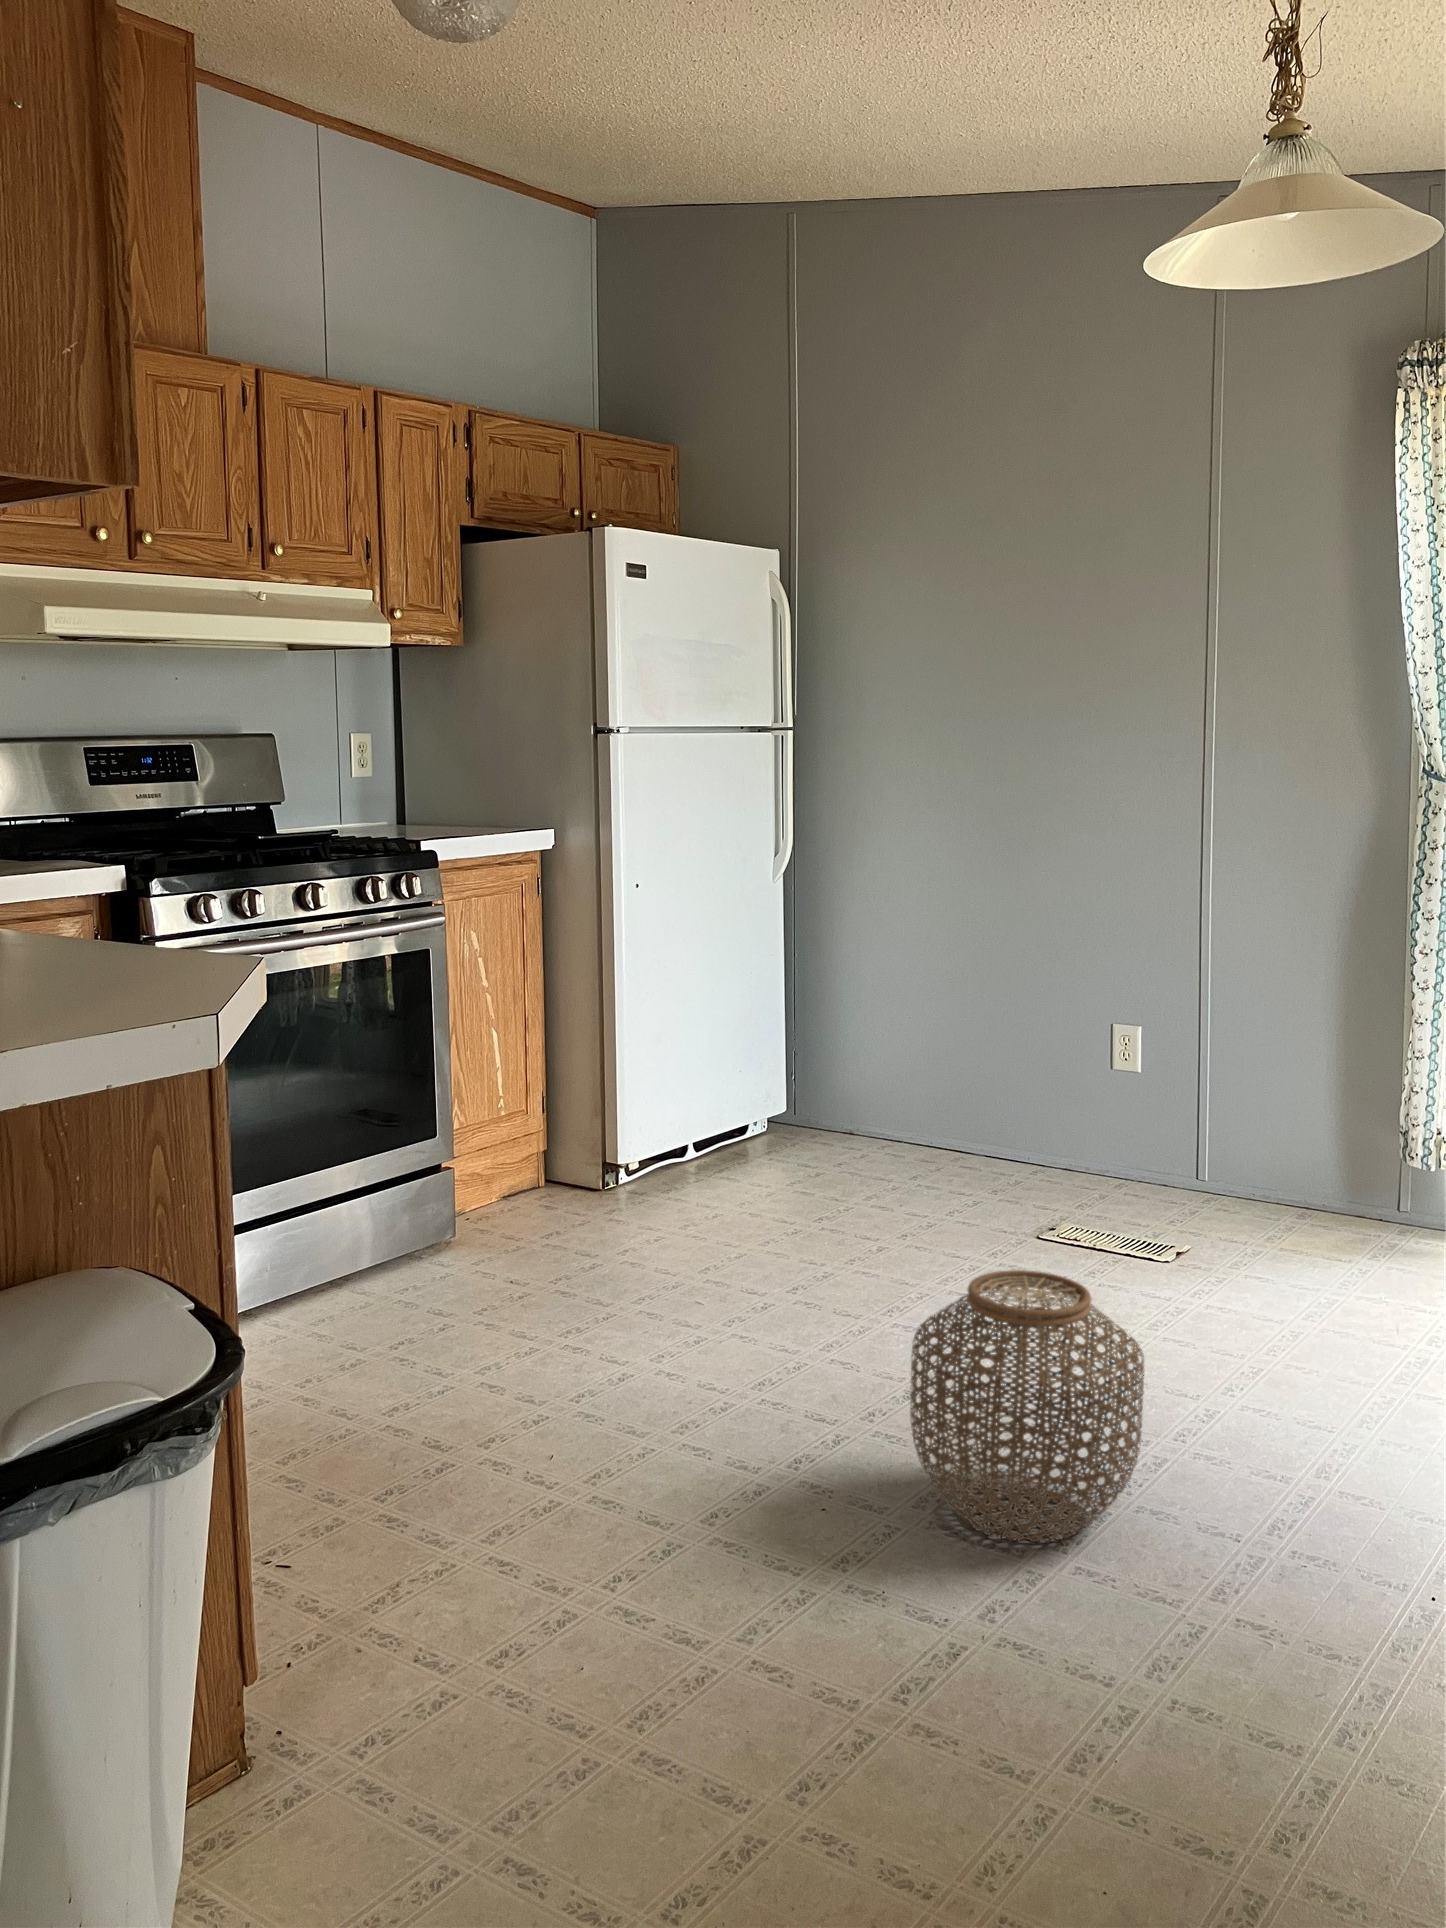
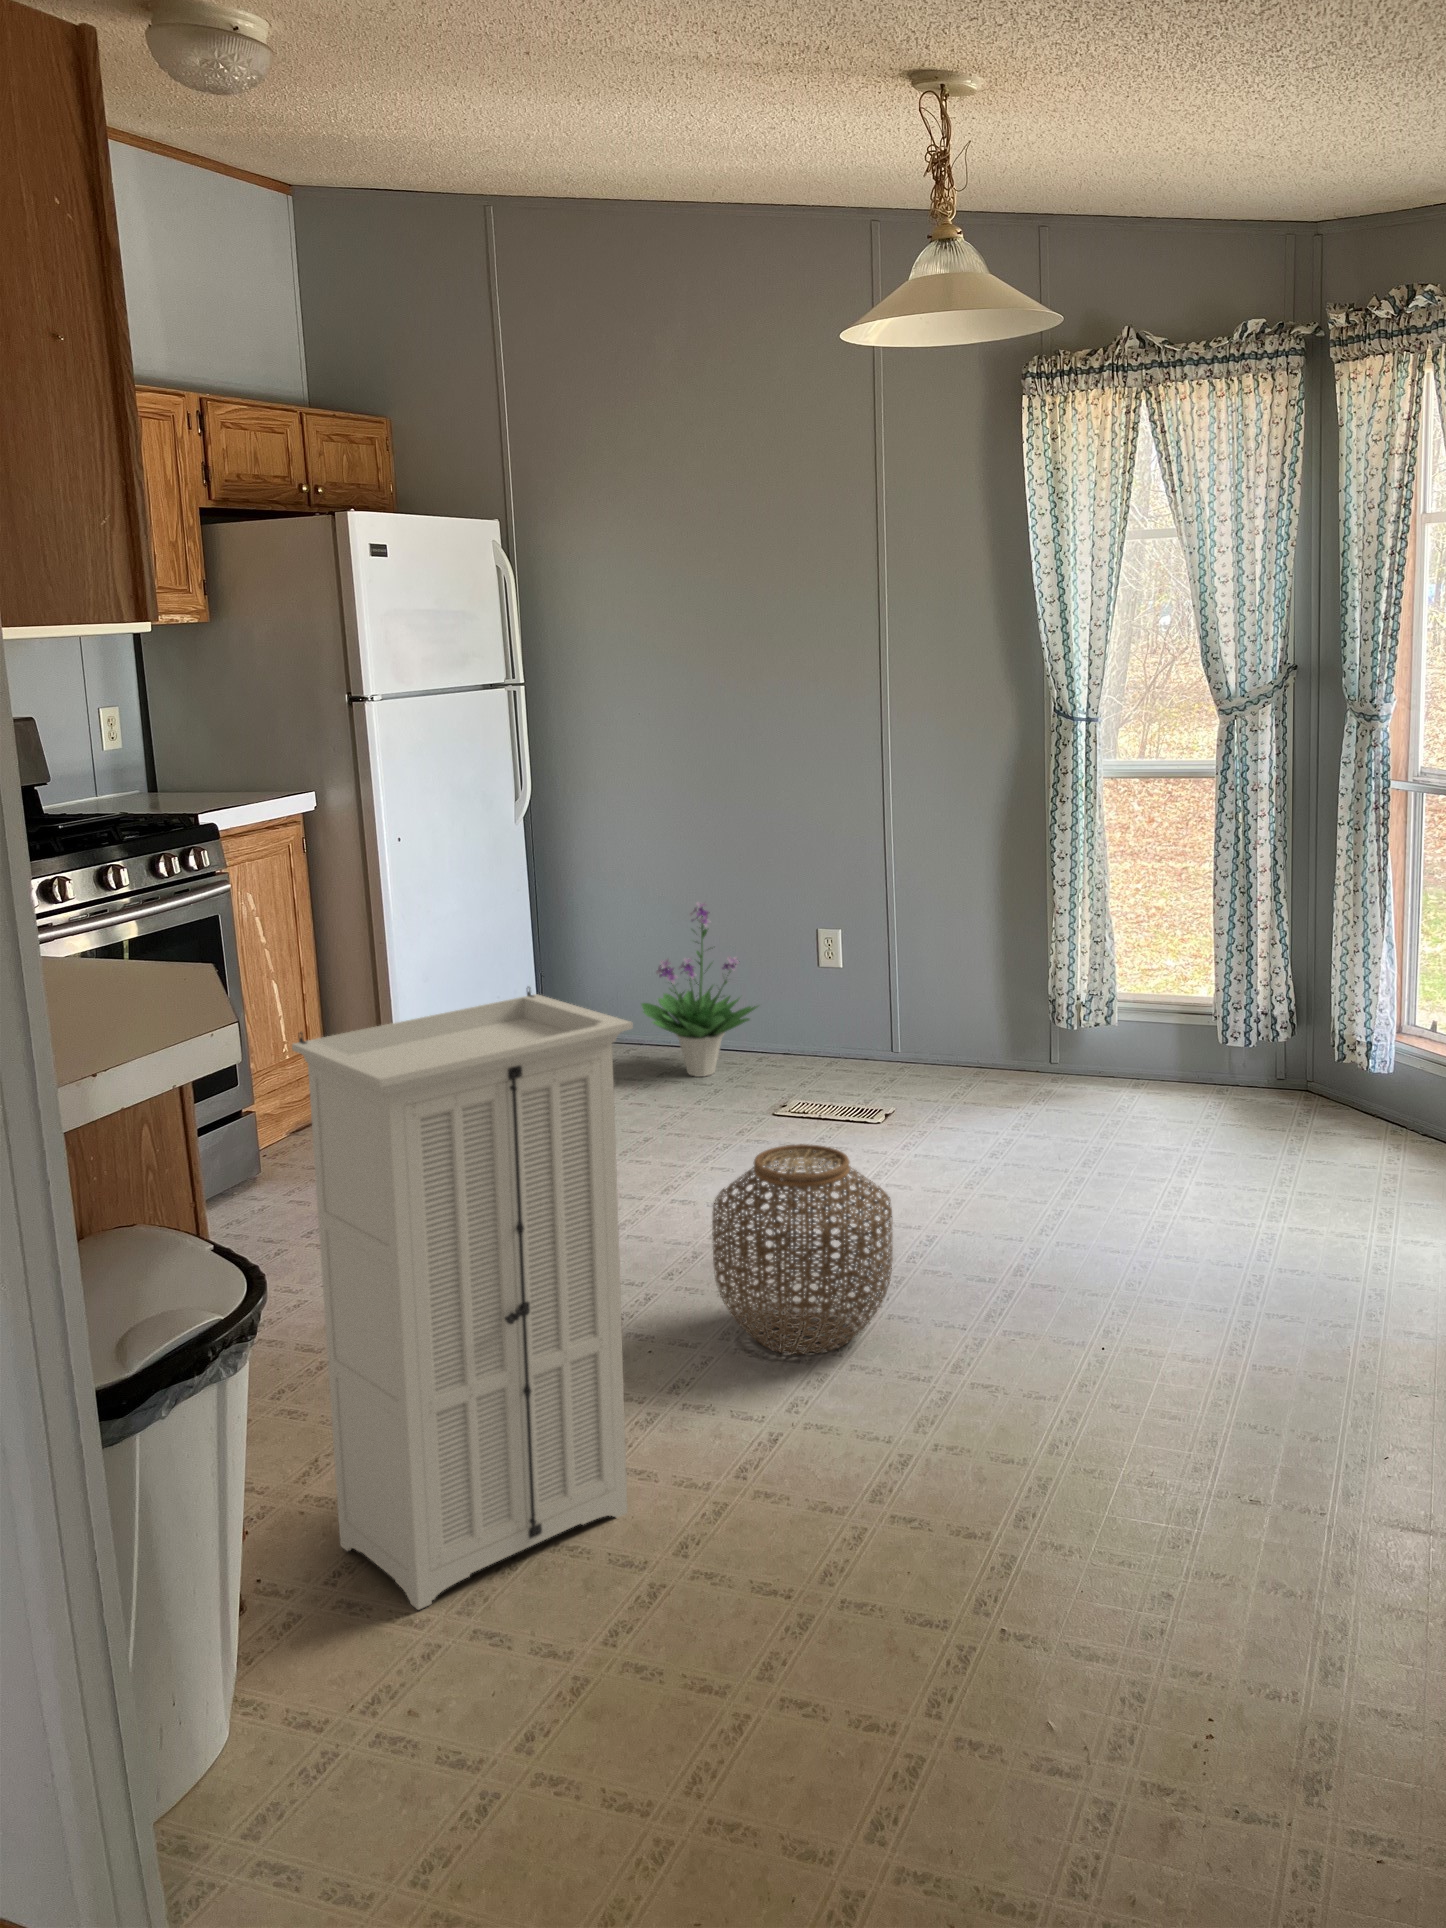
potted plant: none [900,980,1043,1183] -> present [642,902,758,1077]
storage cabinet: none [360,1033,779,1812] -> present [292,987,633,1610]

